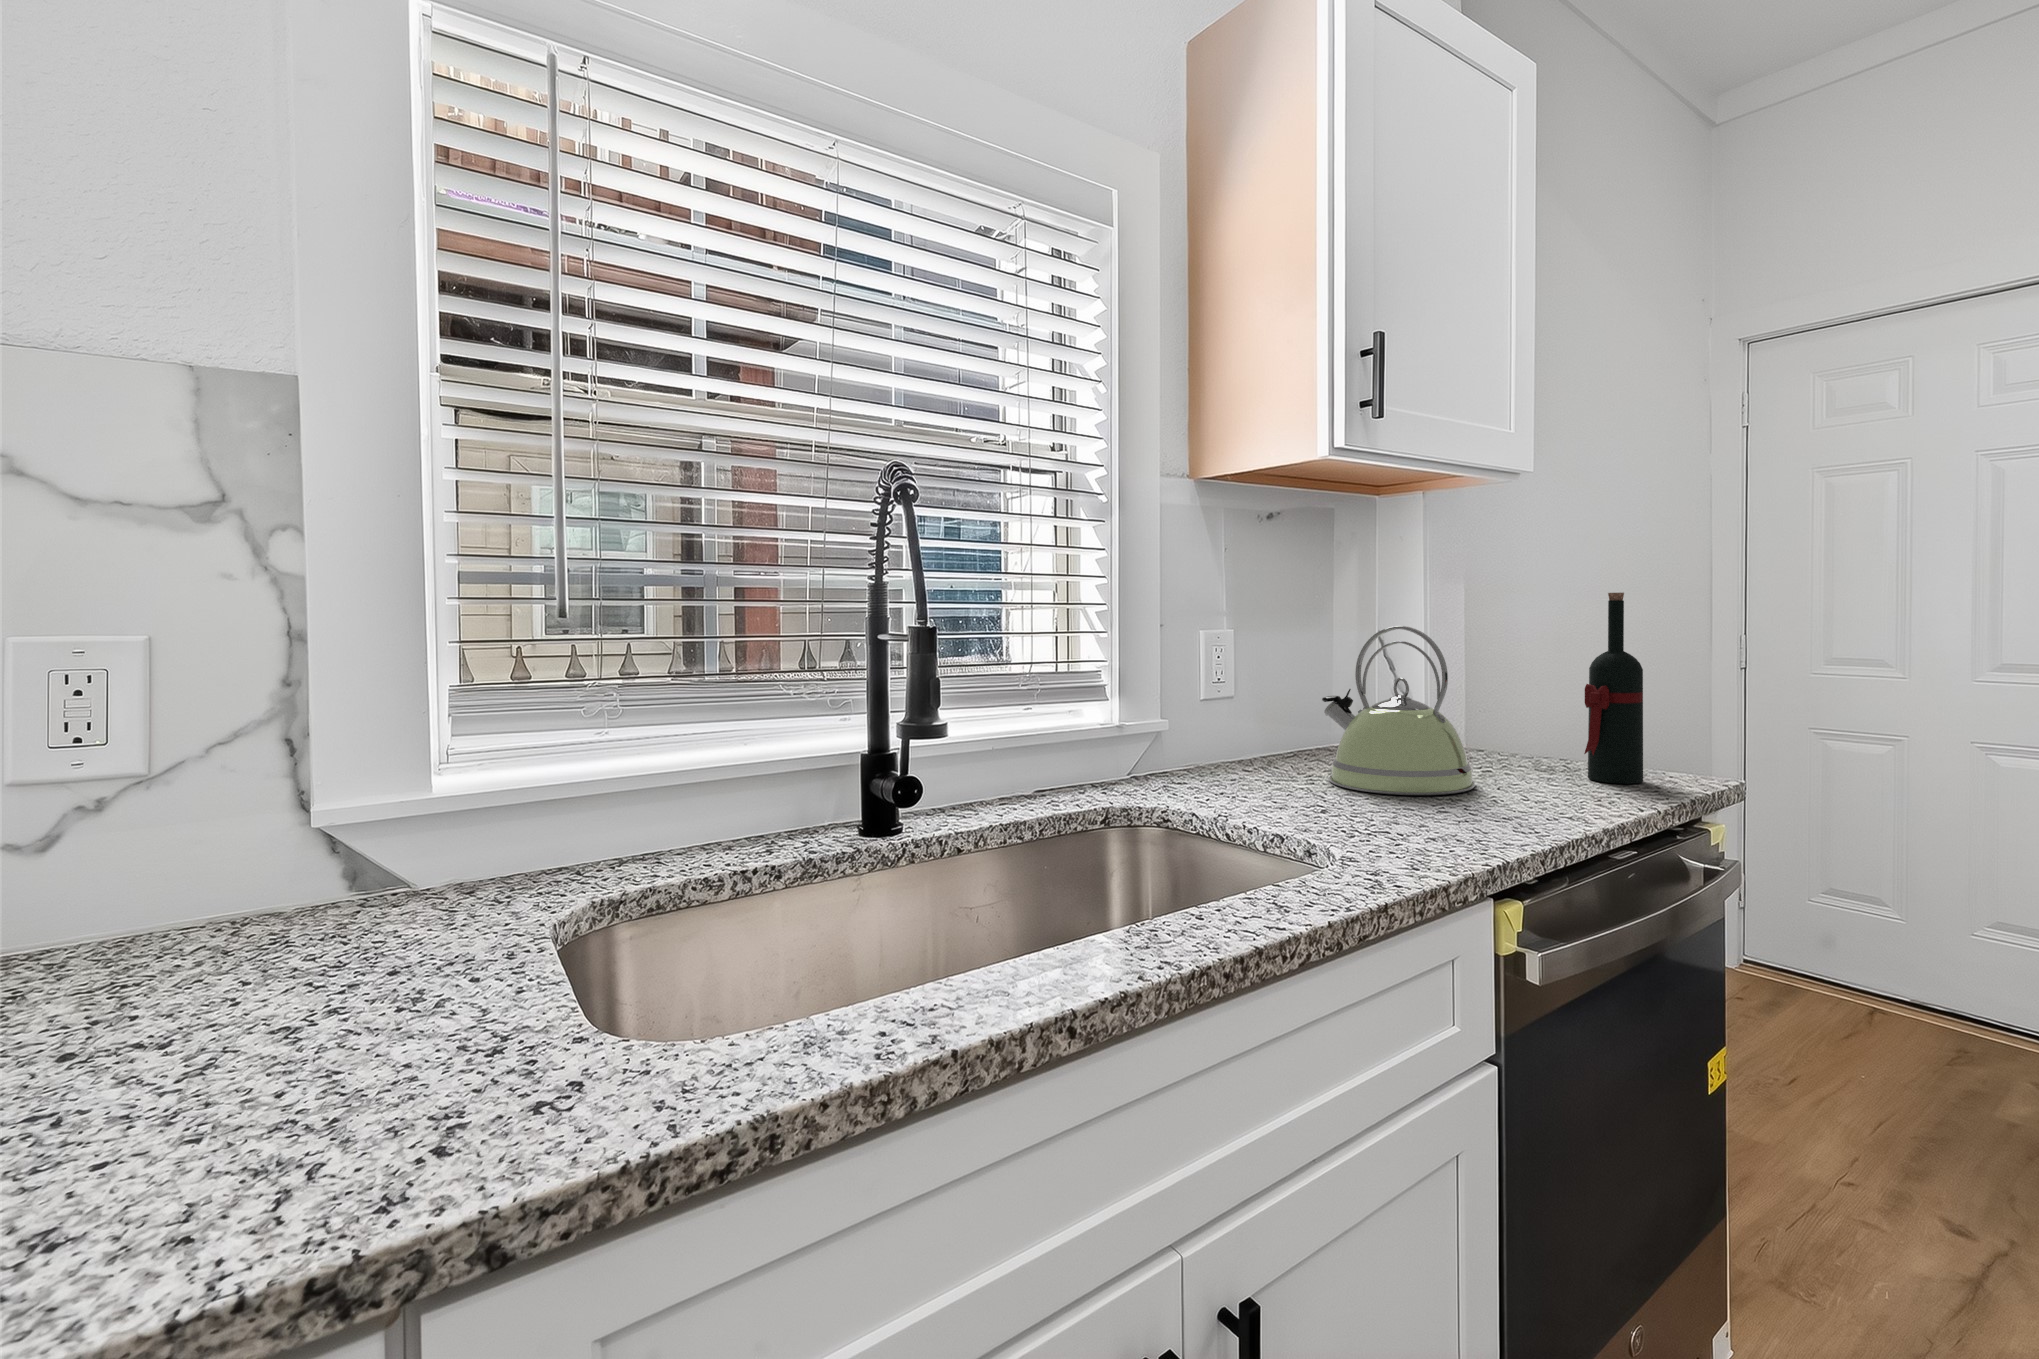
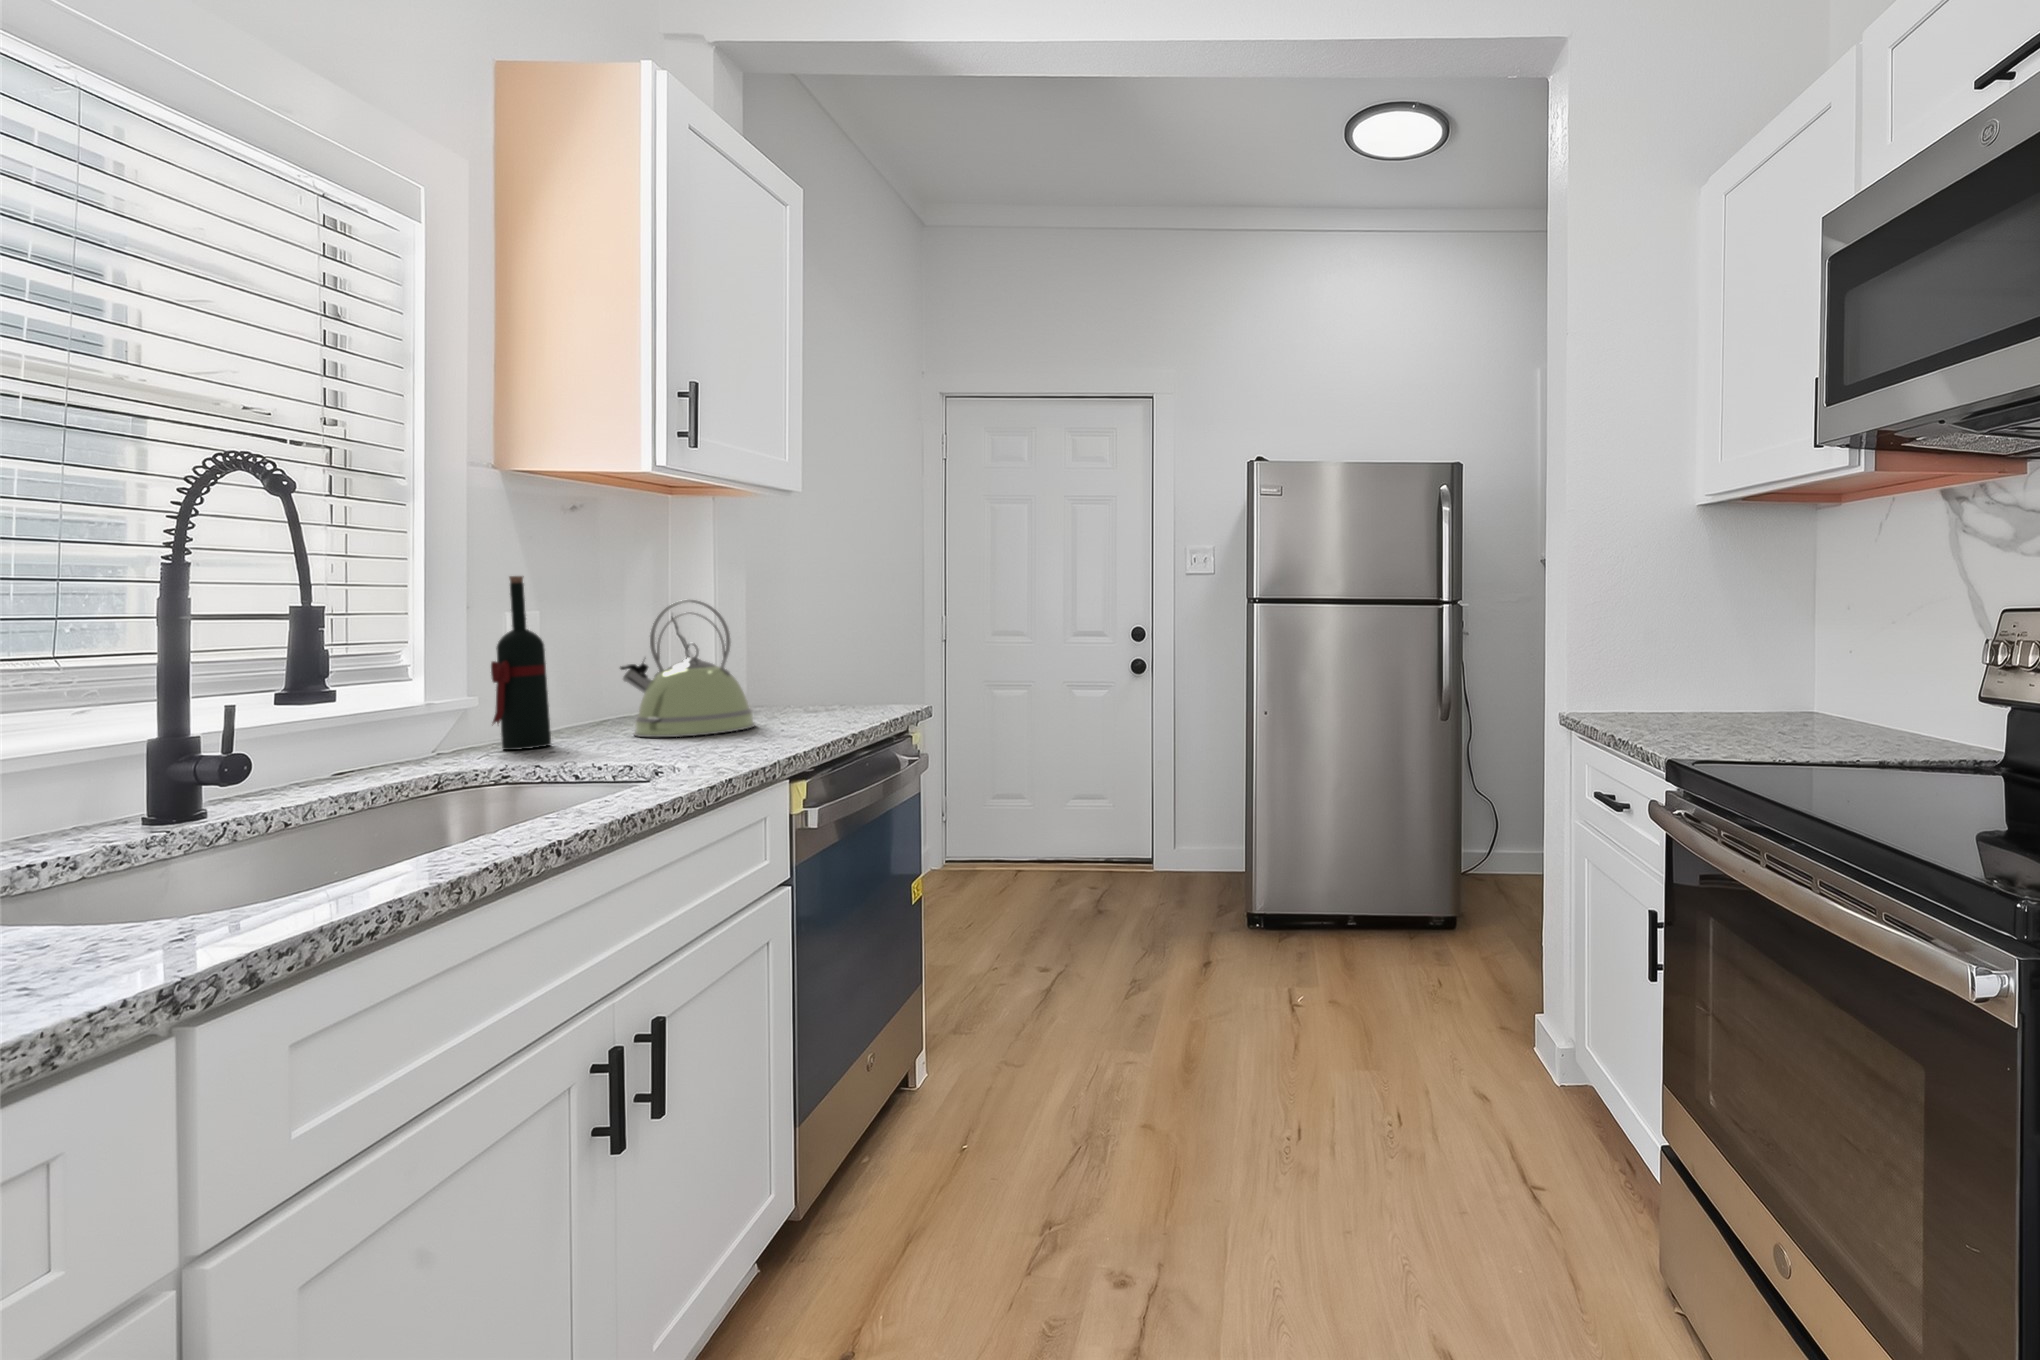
wine bottle: present [1584,593,1643,784] -> present [491,576,551,750]

